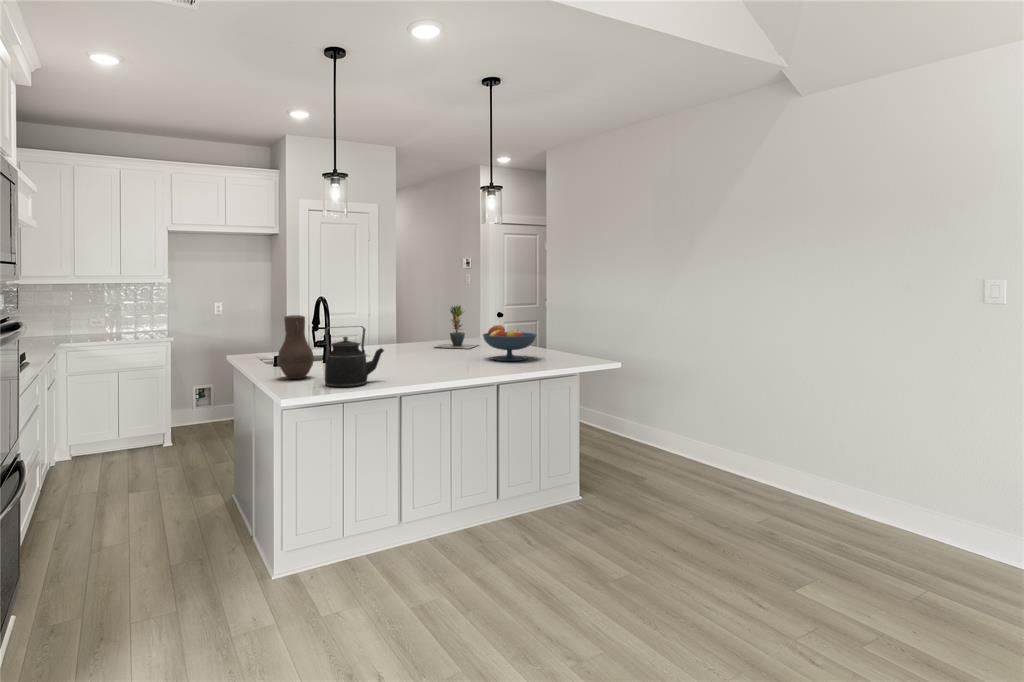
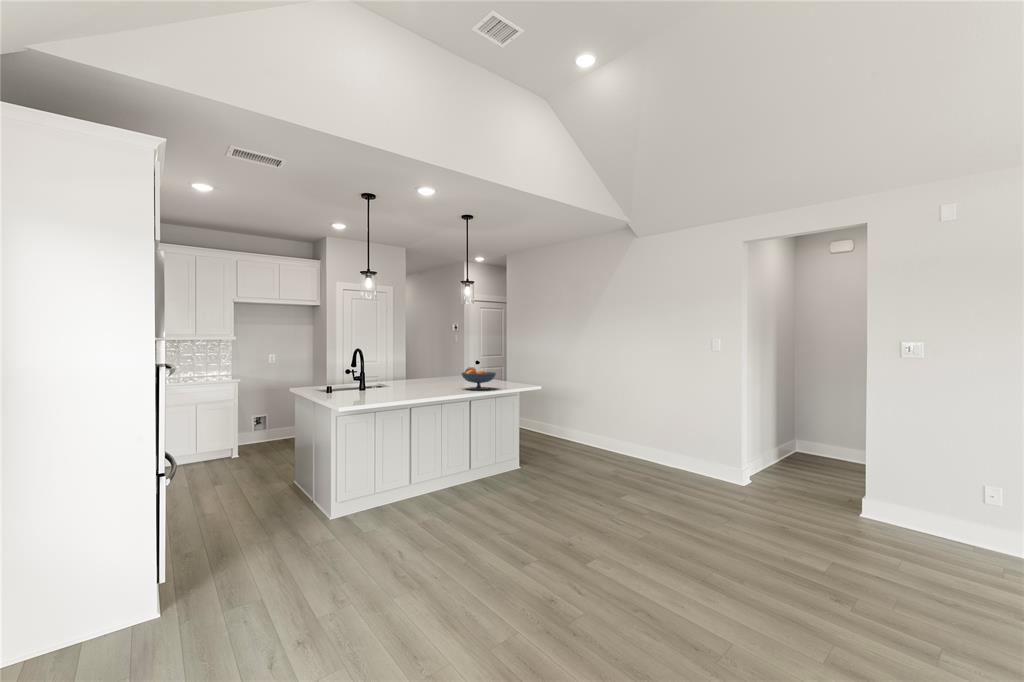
potted plant: present [436,306,477,349] -> none [429,354,461,384]
vase: present [278,315,314,379] -> none [334,360,356,398]
kettle: present [325,326,384,387] -> none [364,365,400,401]

